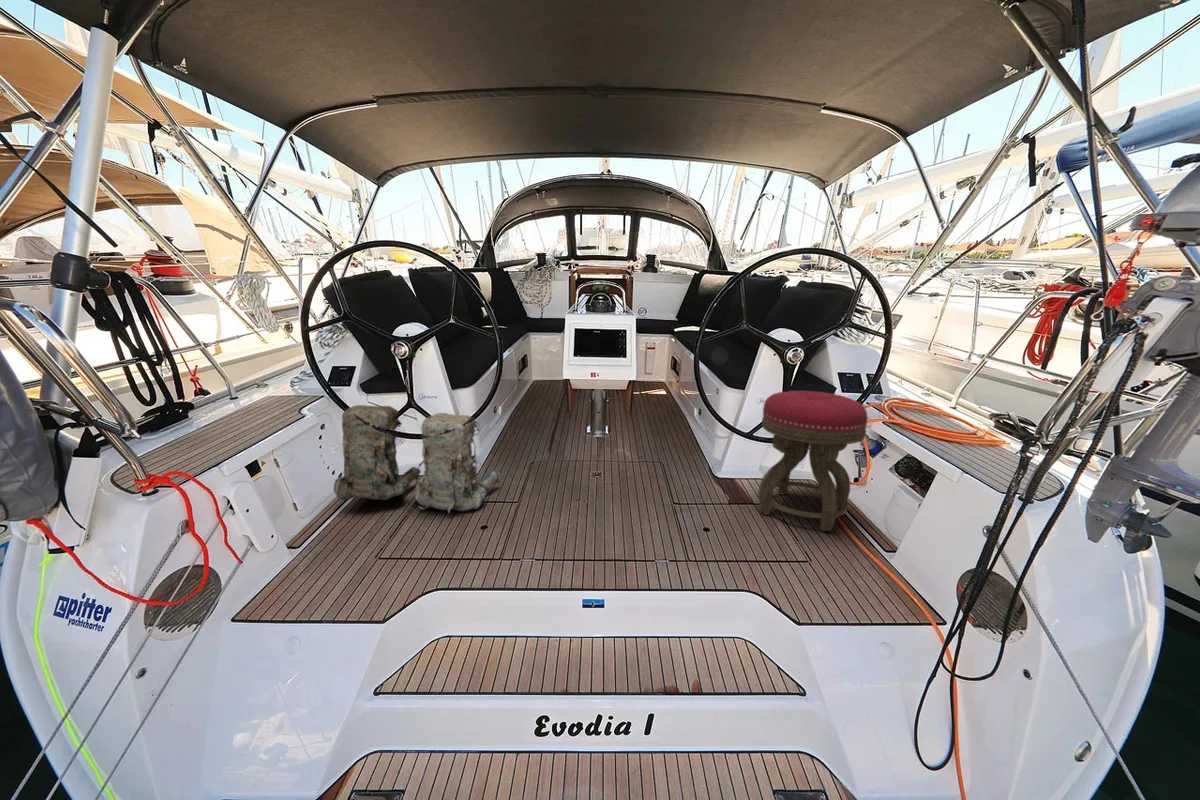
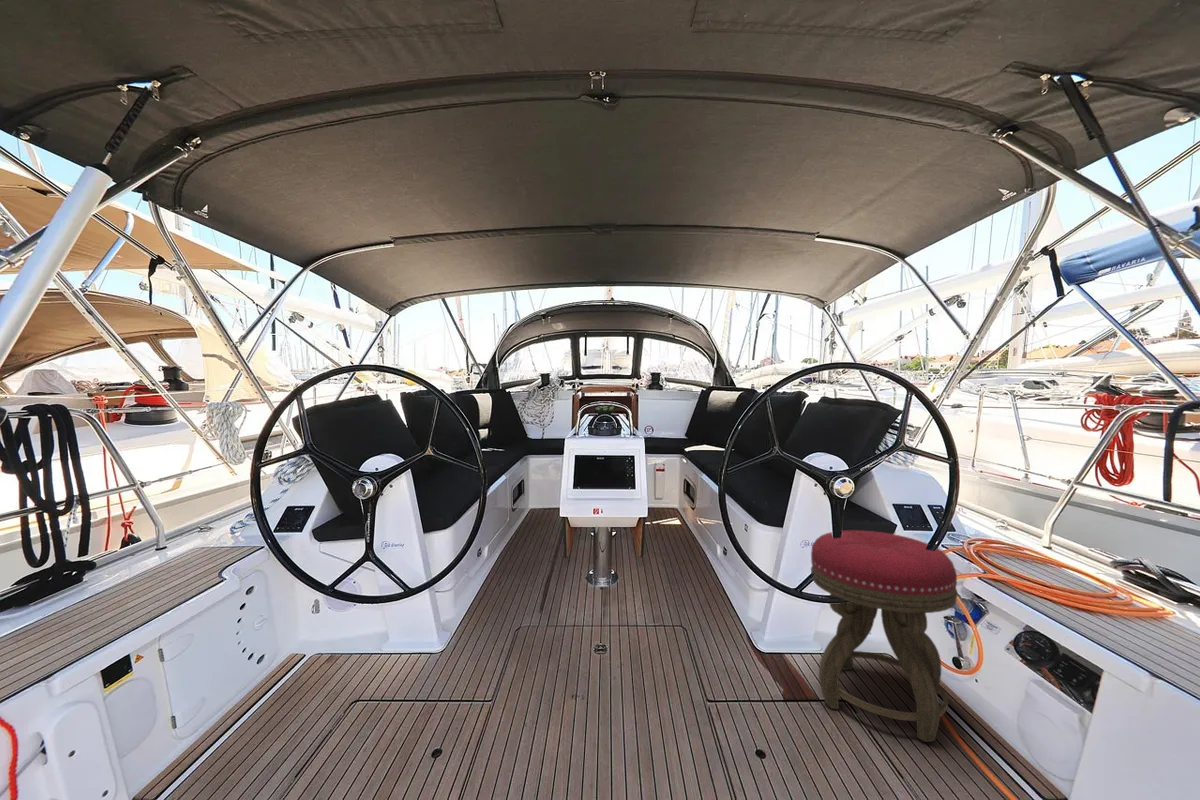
backpack: present [334,405,501,513] -> none [253,559,480,717]

